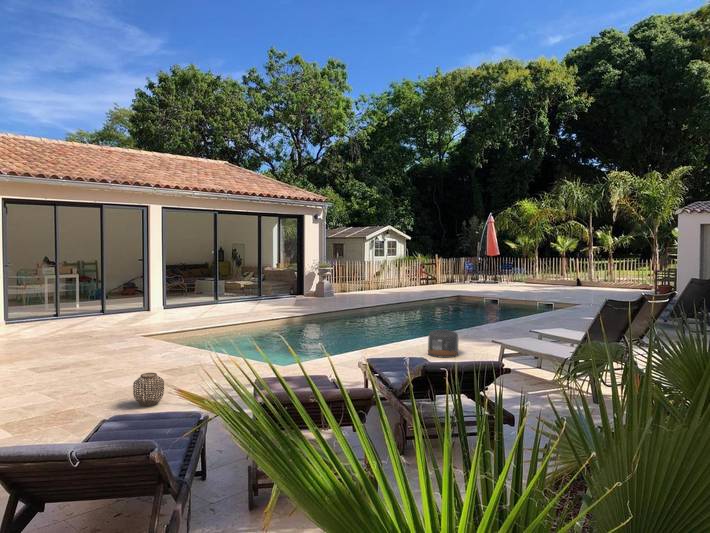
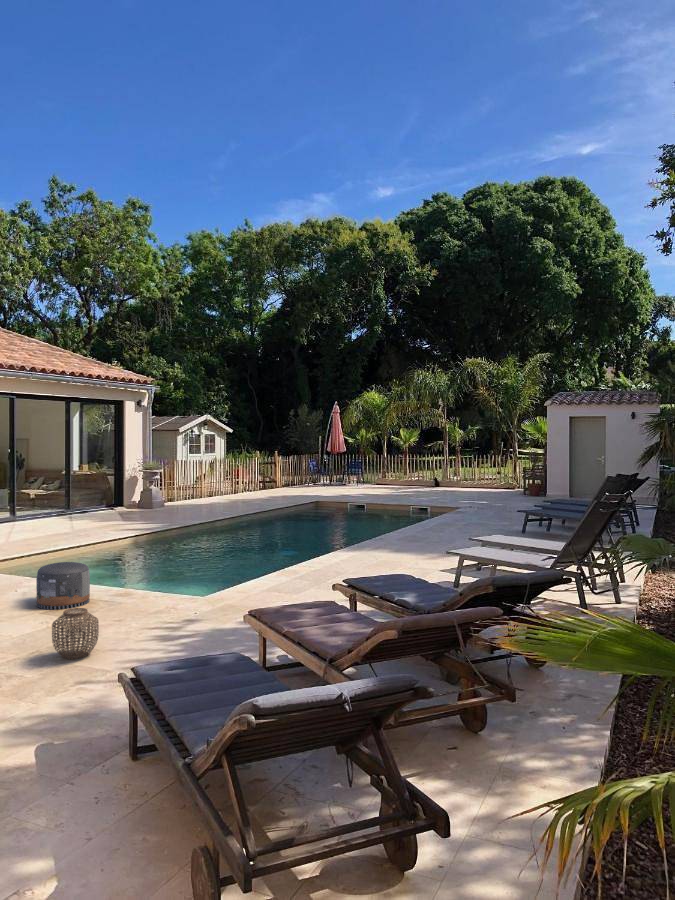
pouf: present [428,330,459,358] -> present [36,562,90,610]

